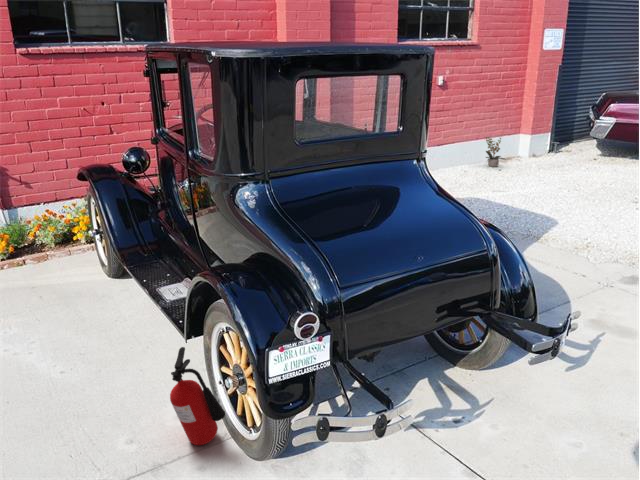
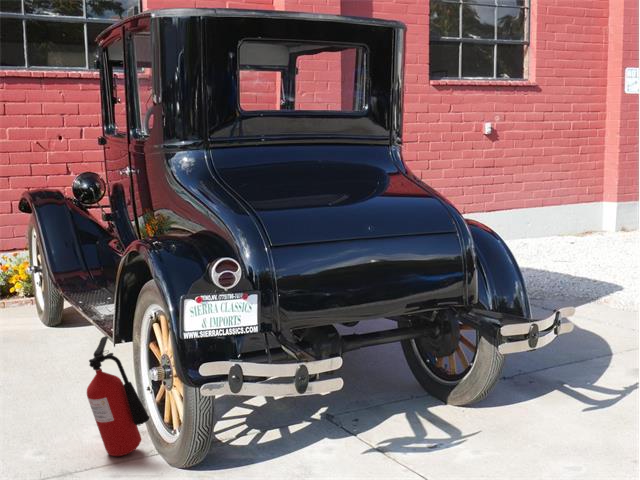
potted plant: present [486,137,505,167] -> none [551,201,581,241]

